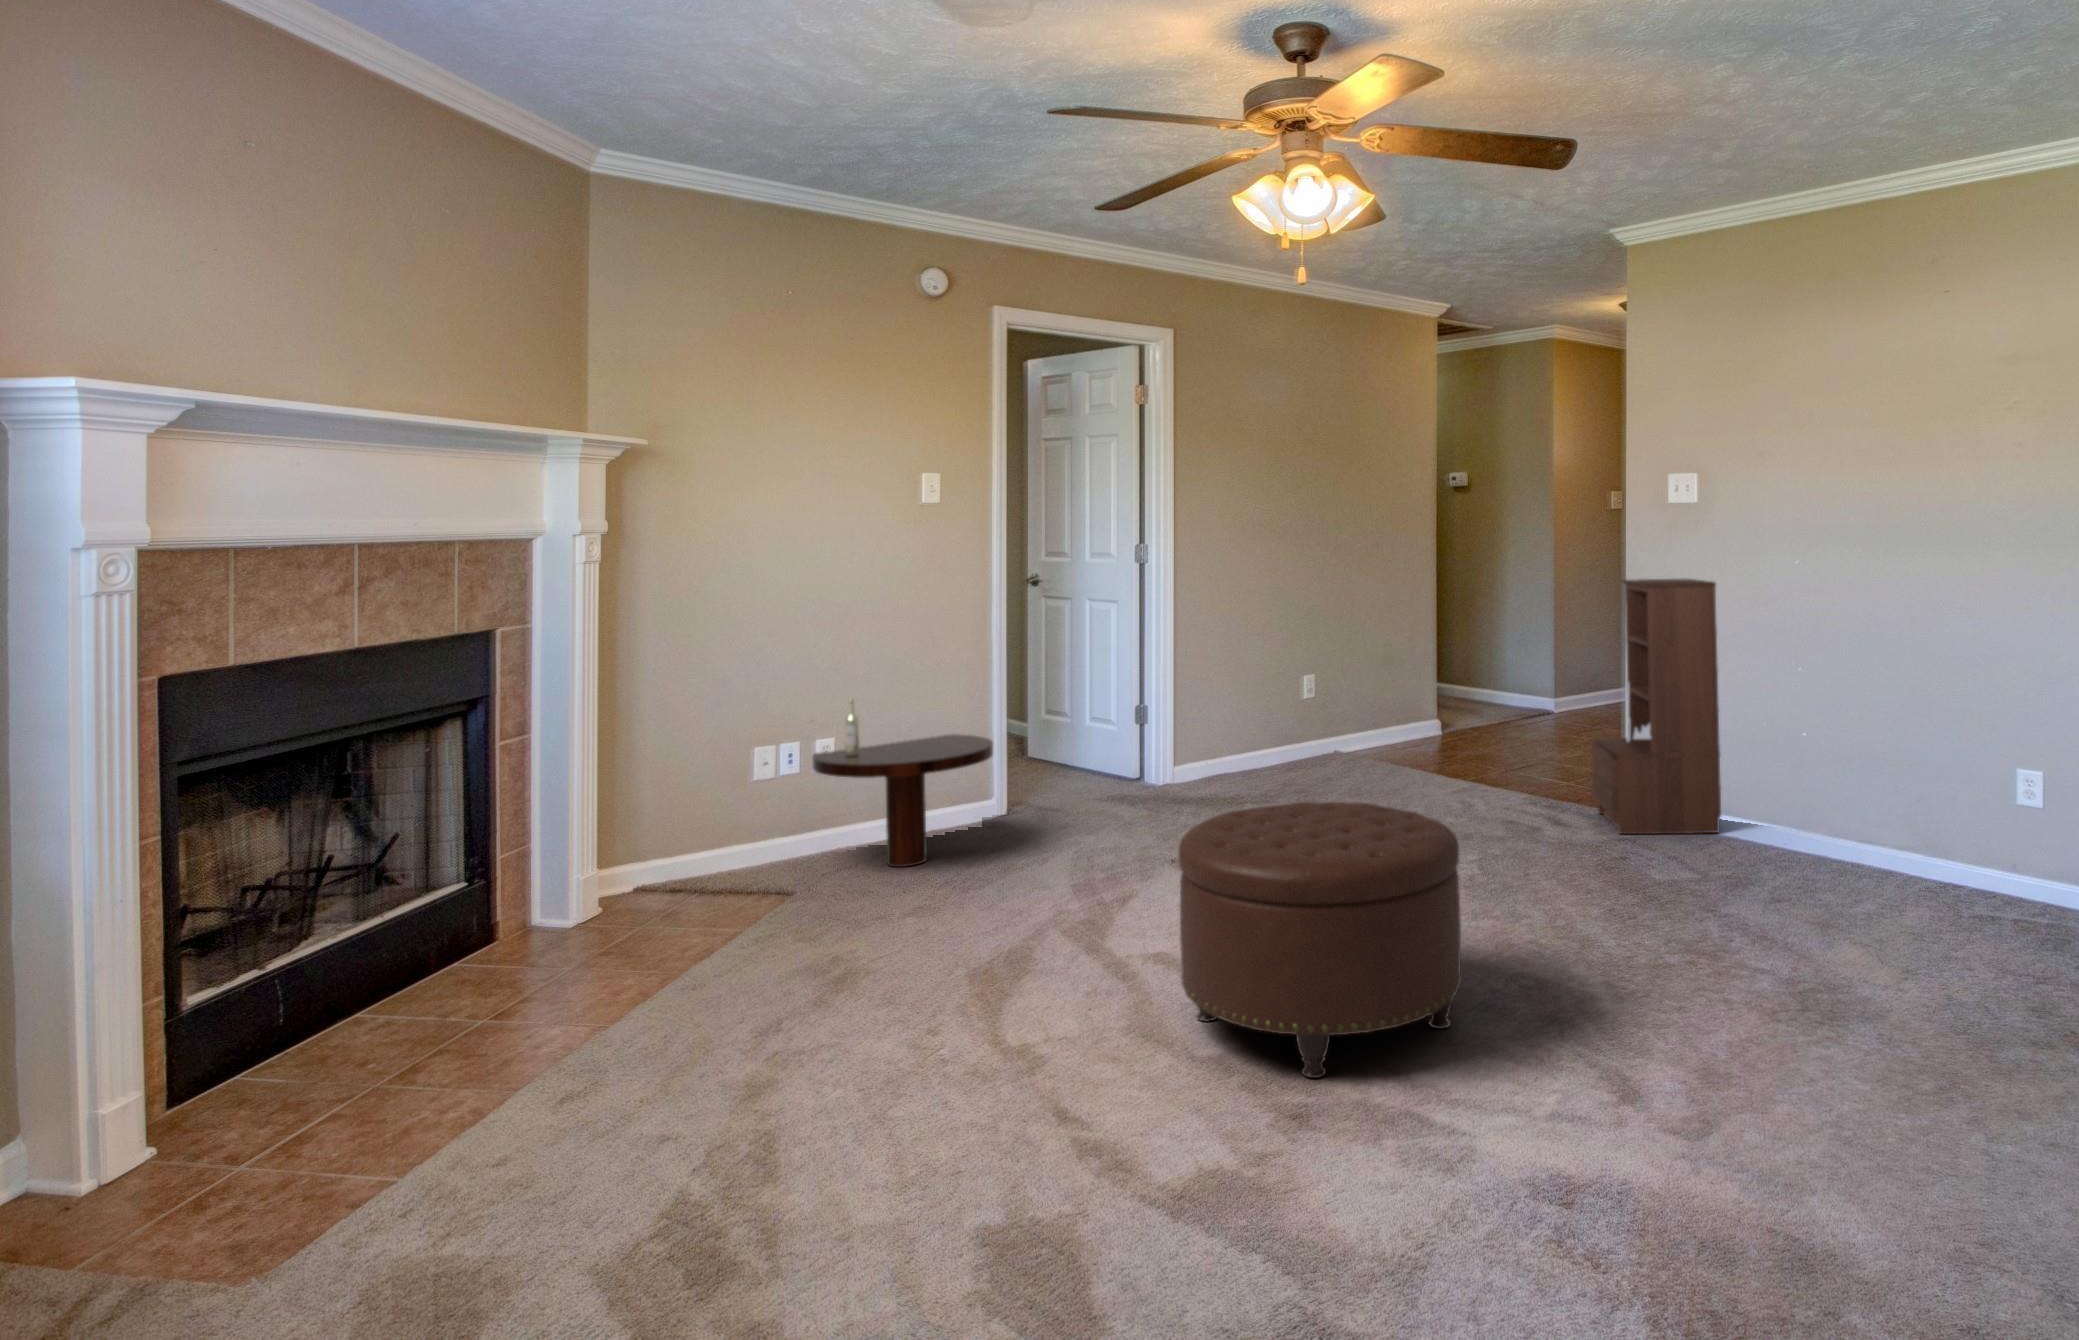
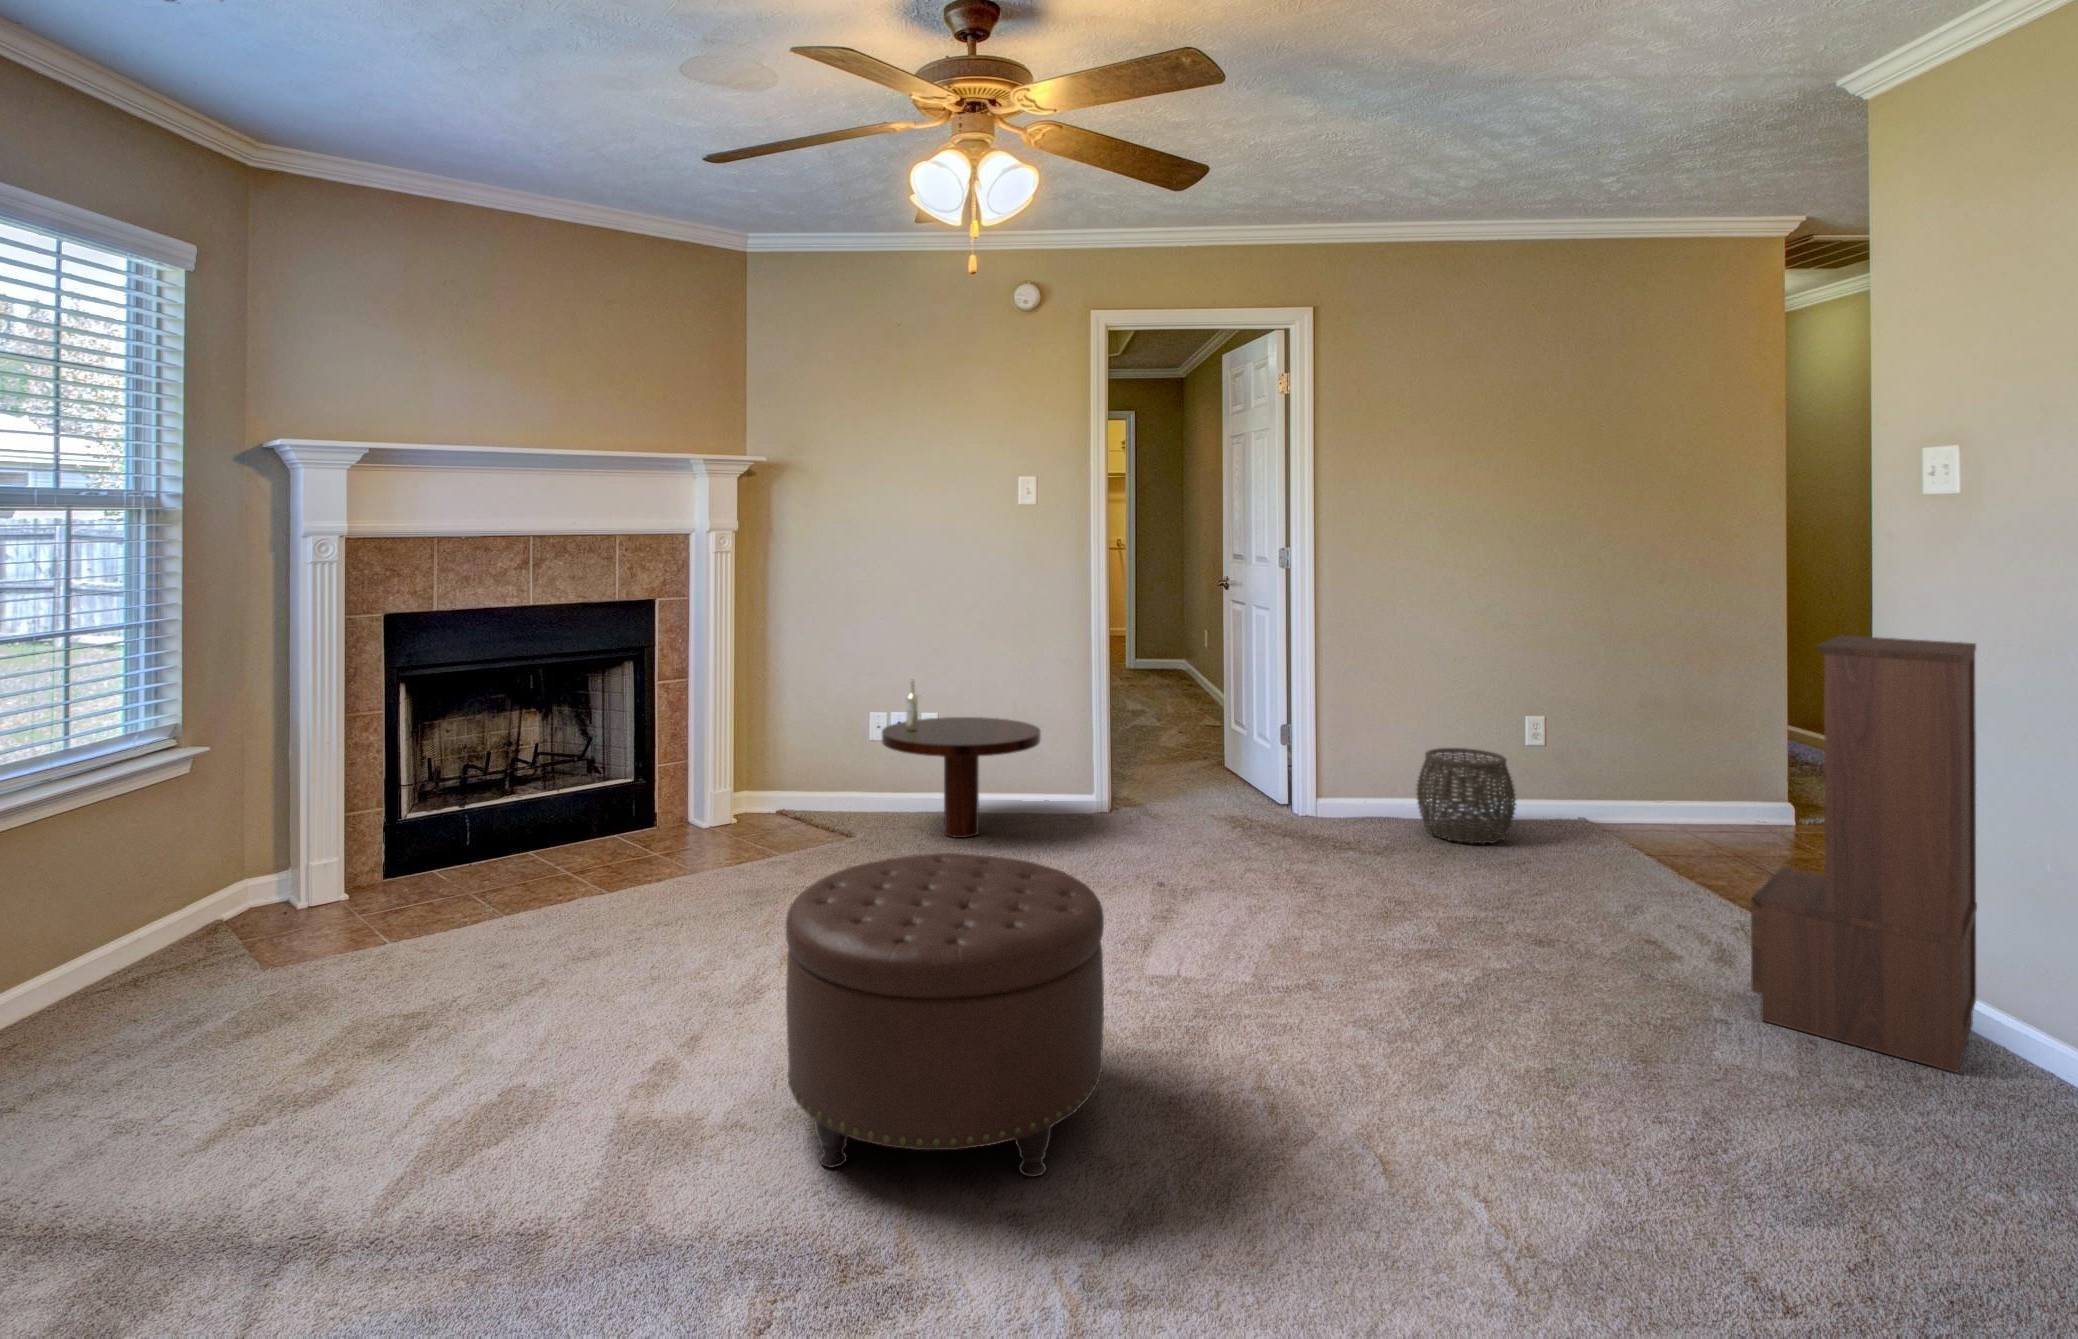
woven basket: none [1266,707,1345,783] -> present [1417,748,1516,844]

